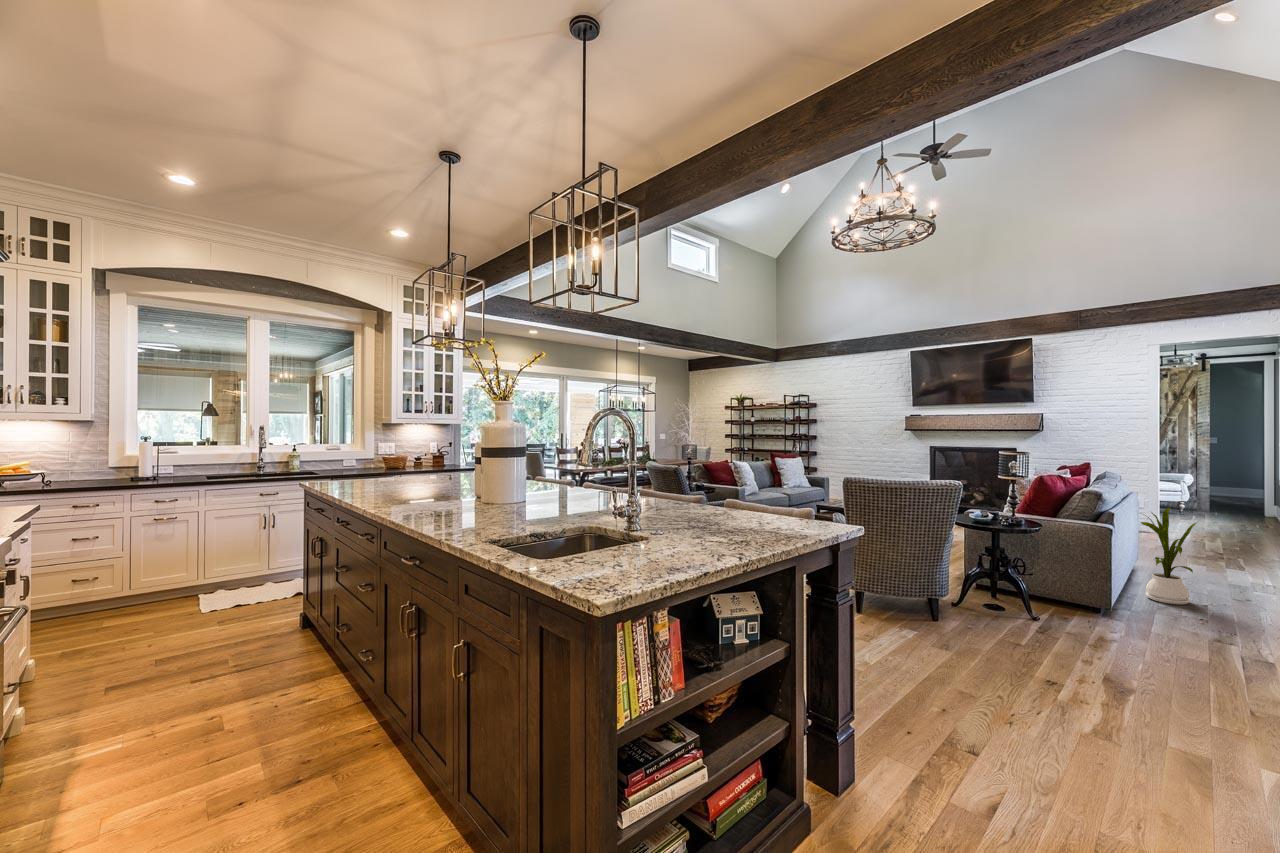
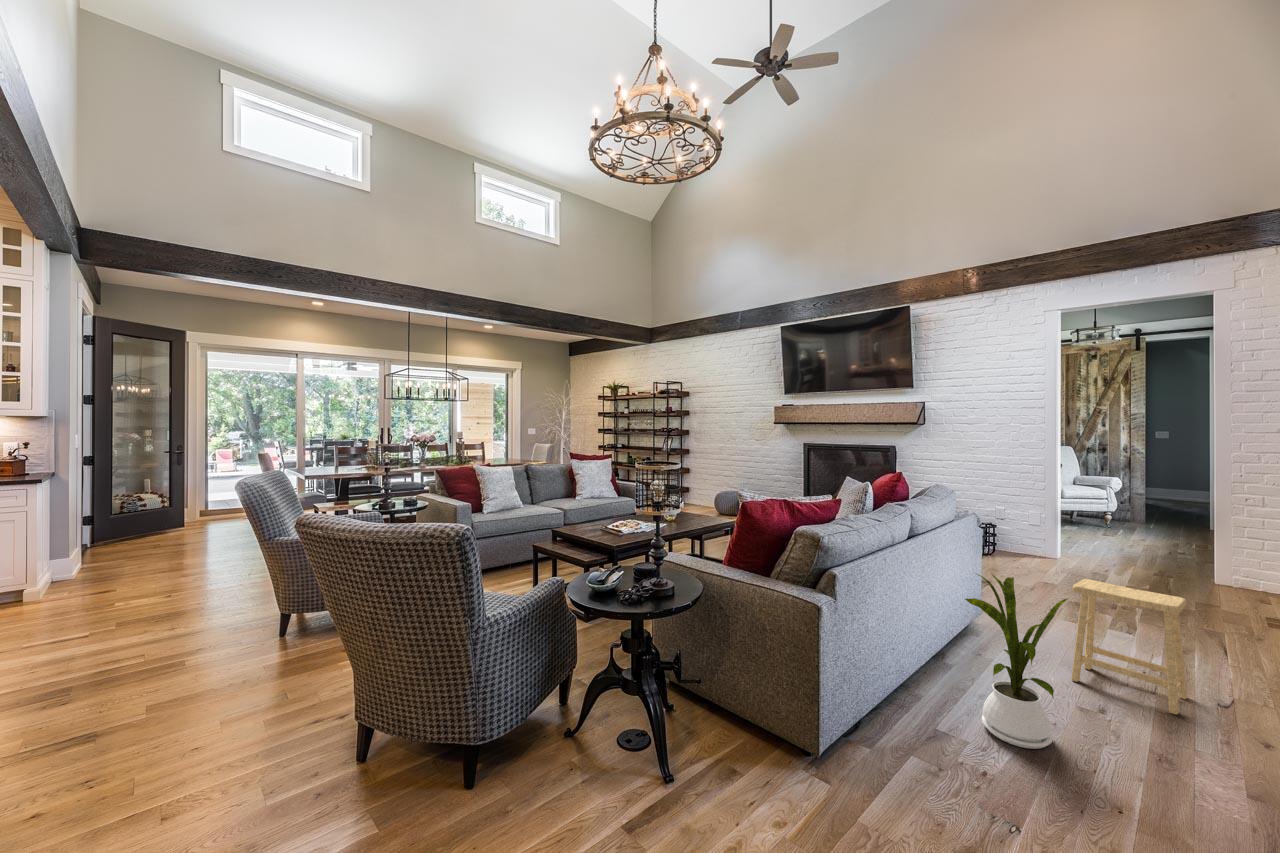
footstool: none [1190,523,1263,595] -> present [1071,579,1187,715]

